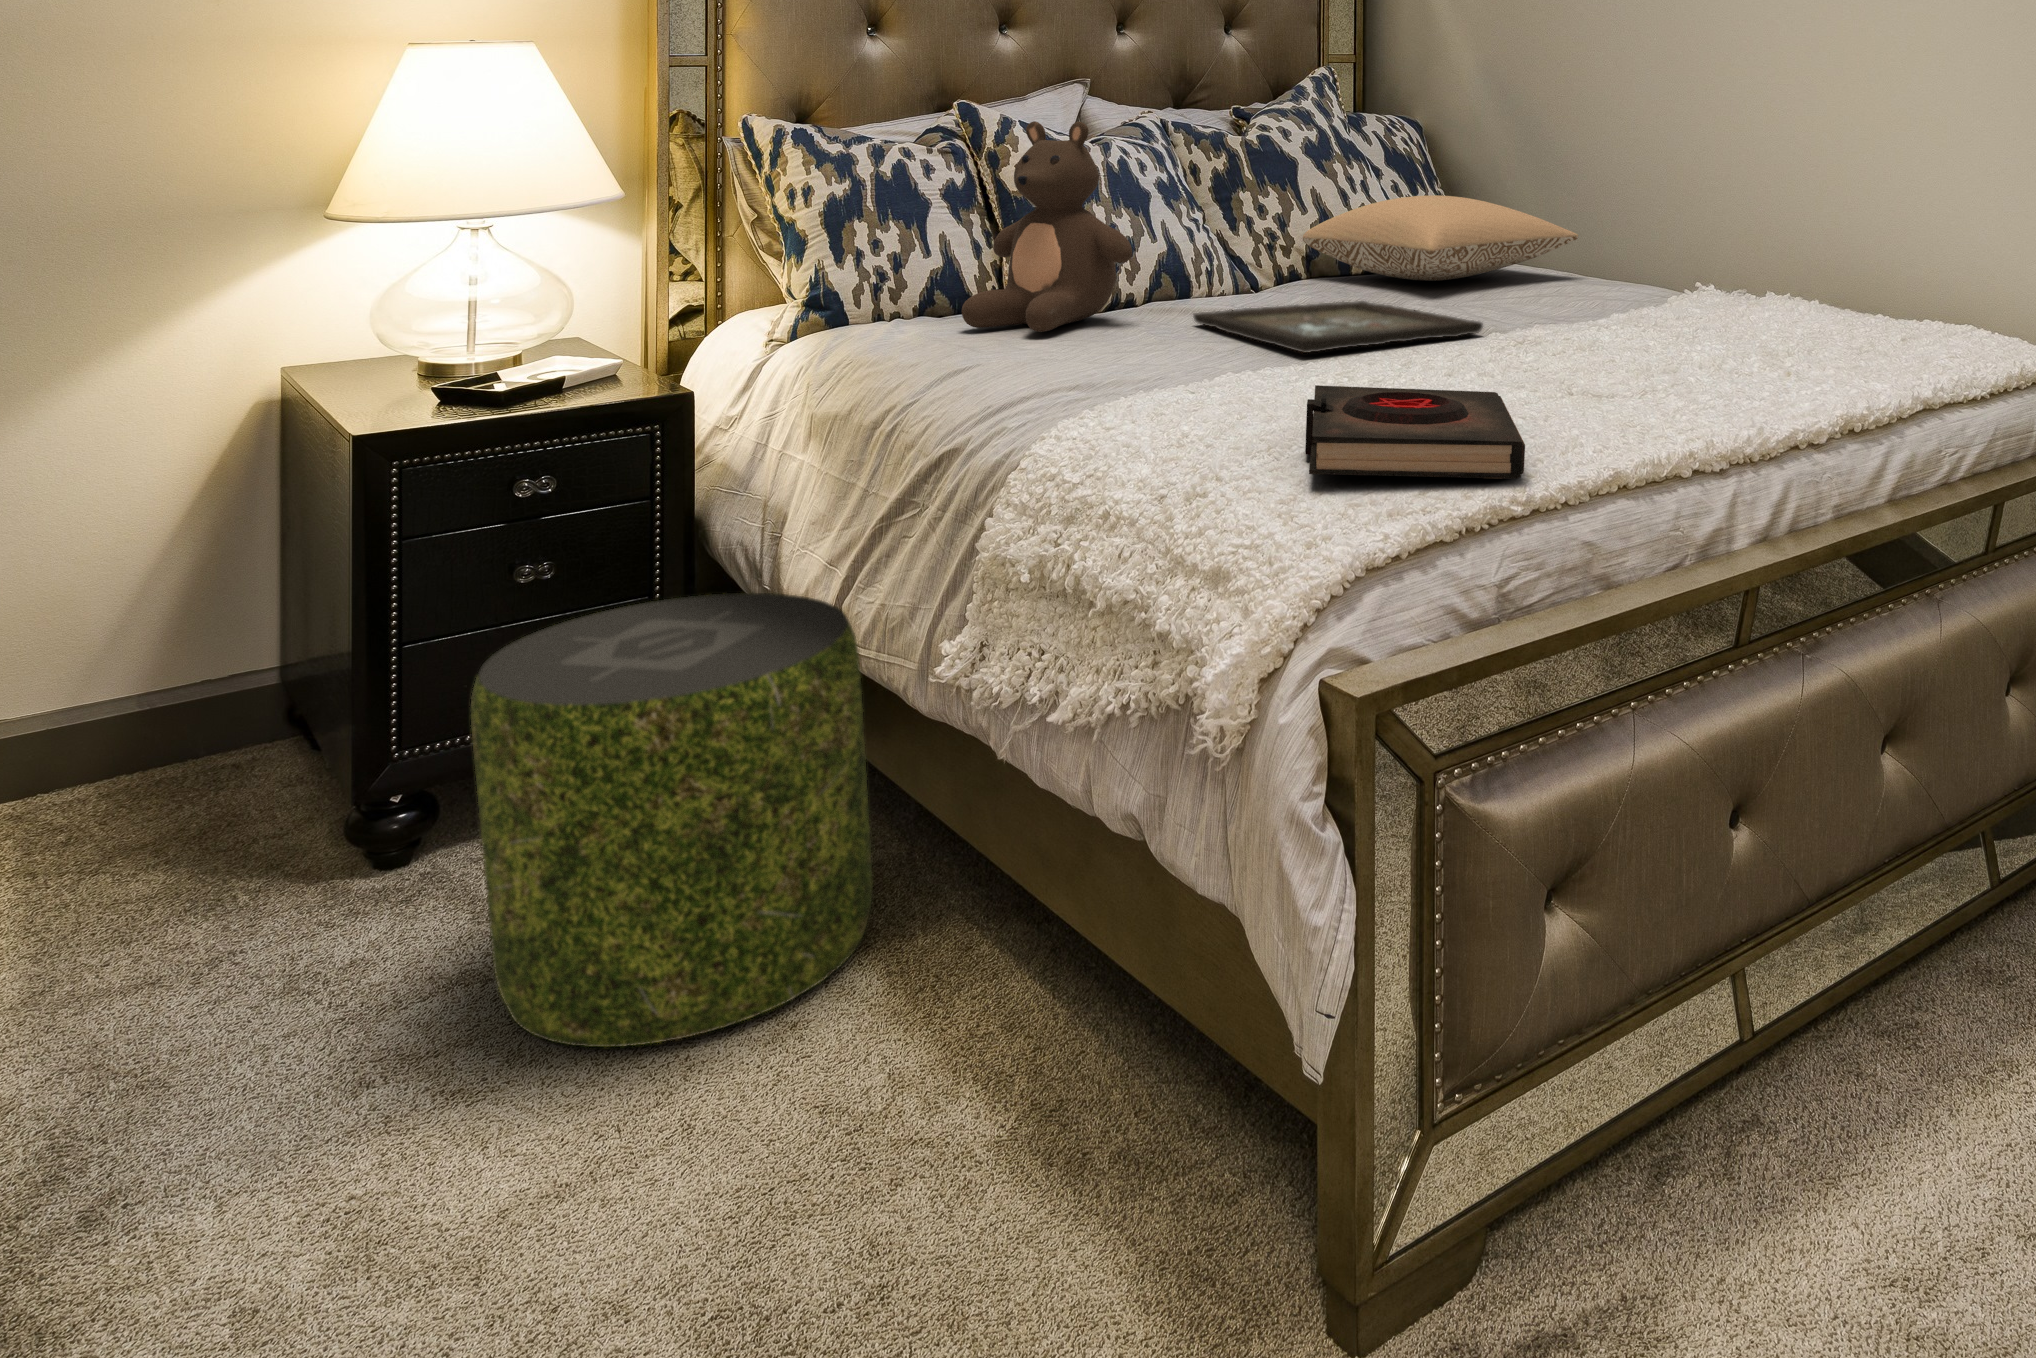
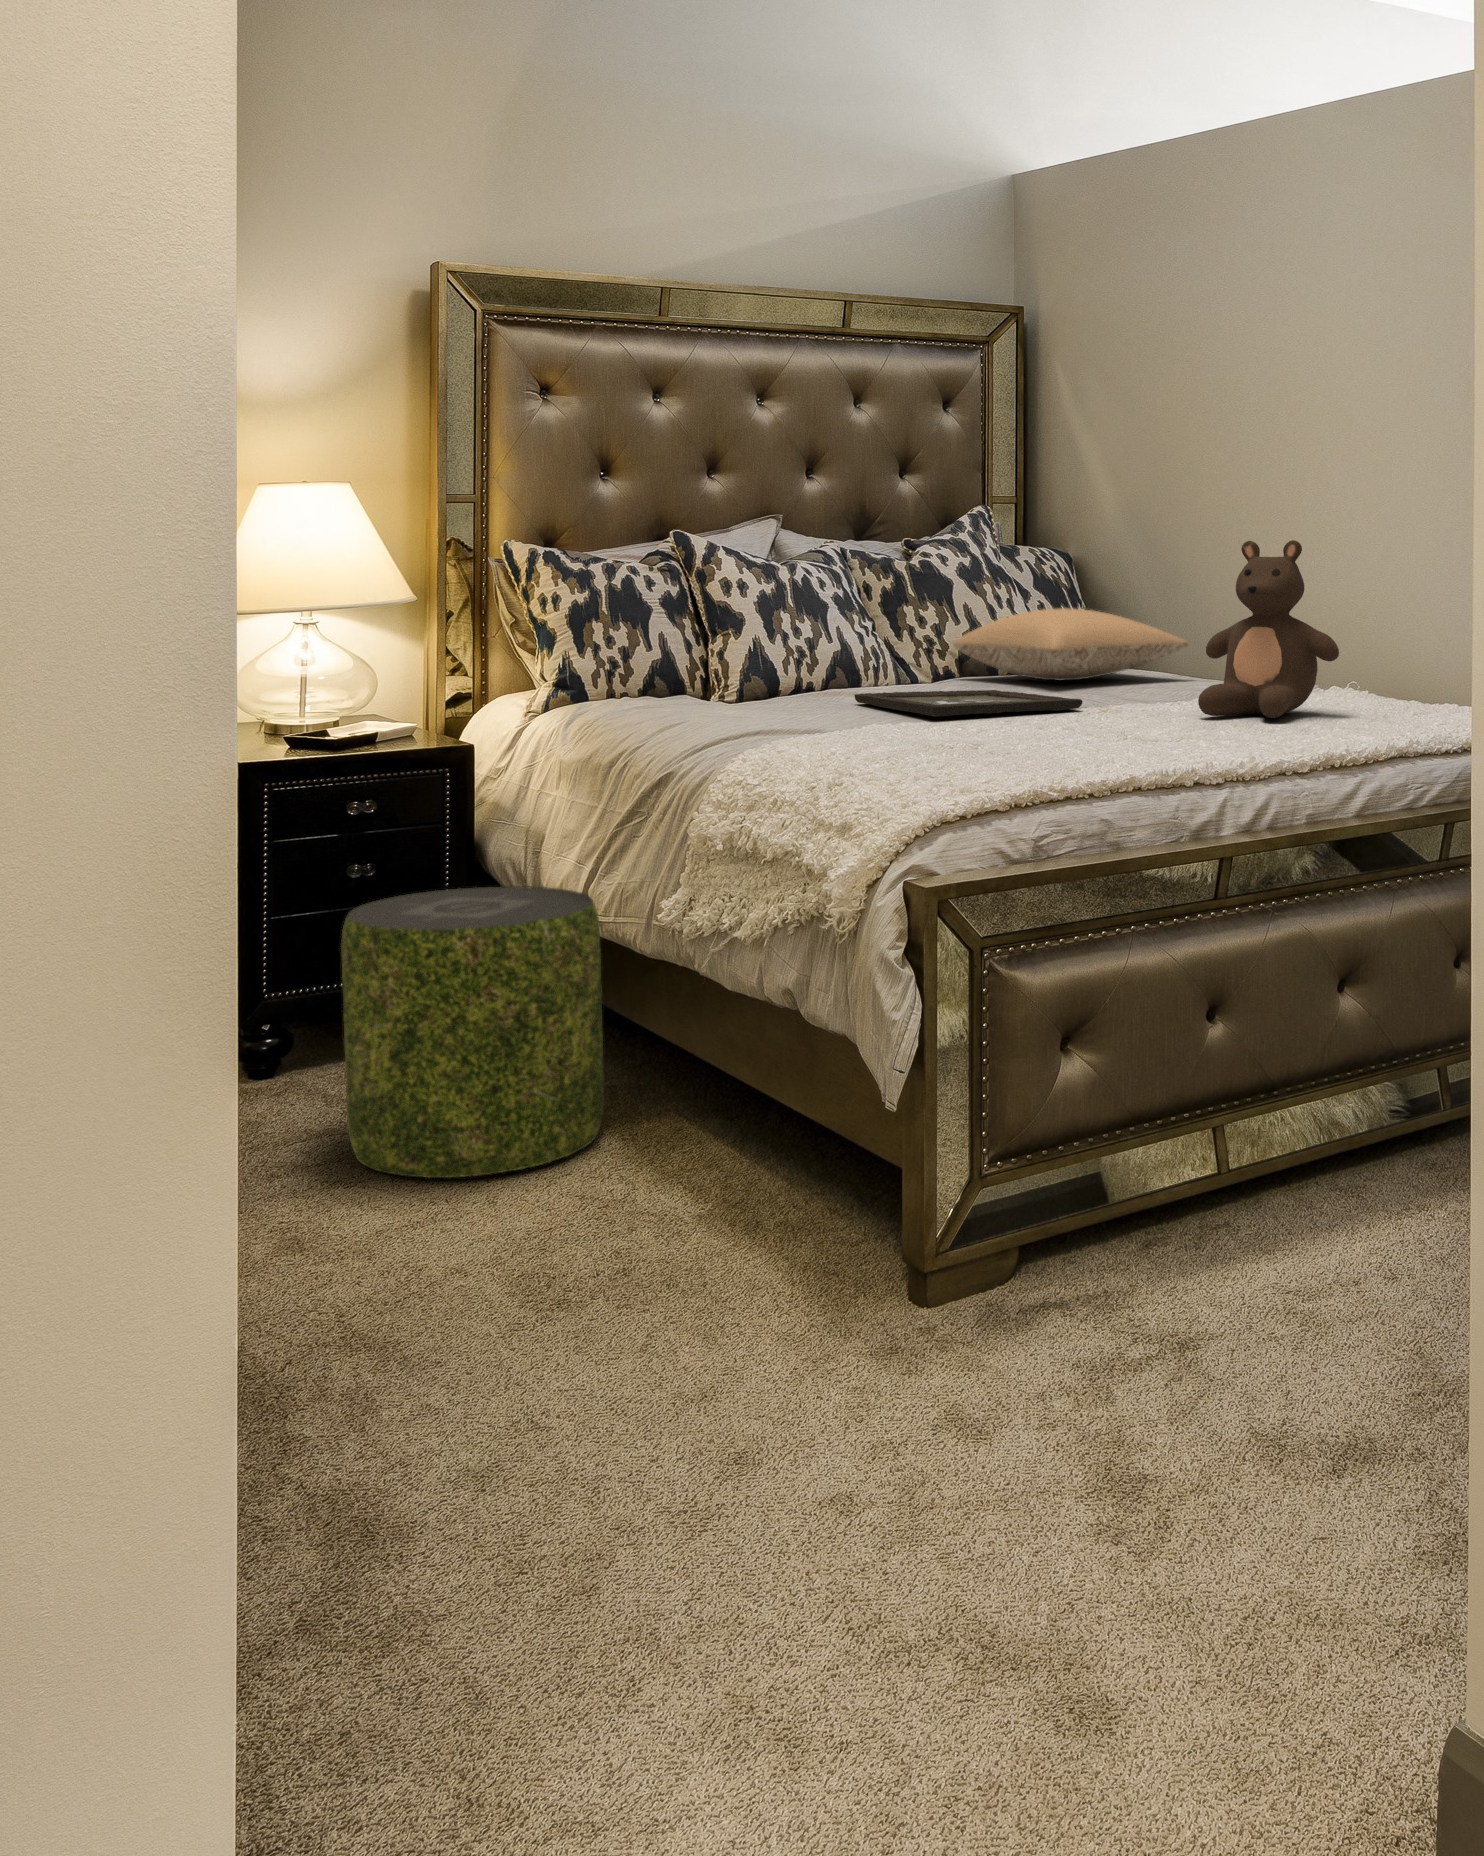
teddy bear: present [962,121,1132,332] -> present [1198,540,1339,718]
book: present [1305,385,1525,479] -> none [911,719,1063,771]

